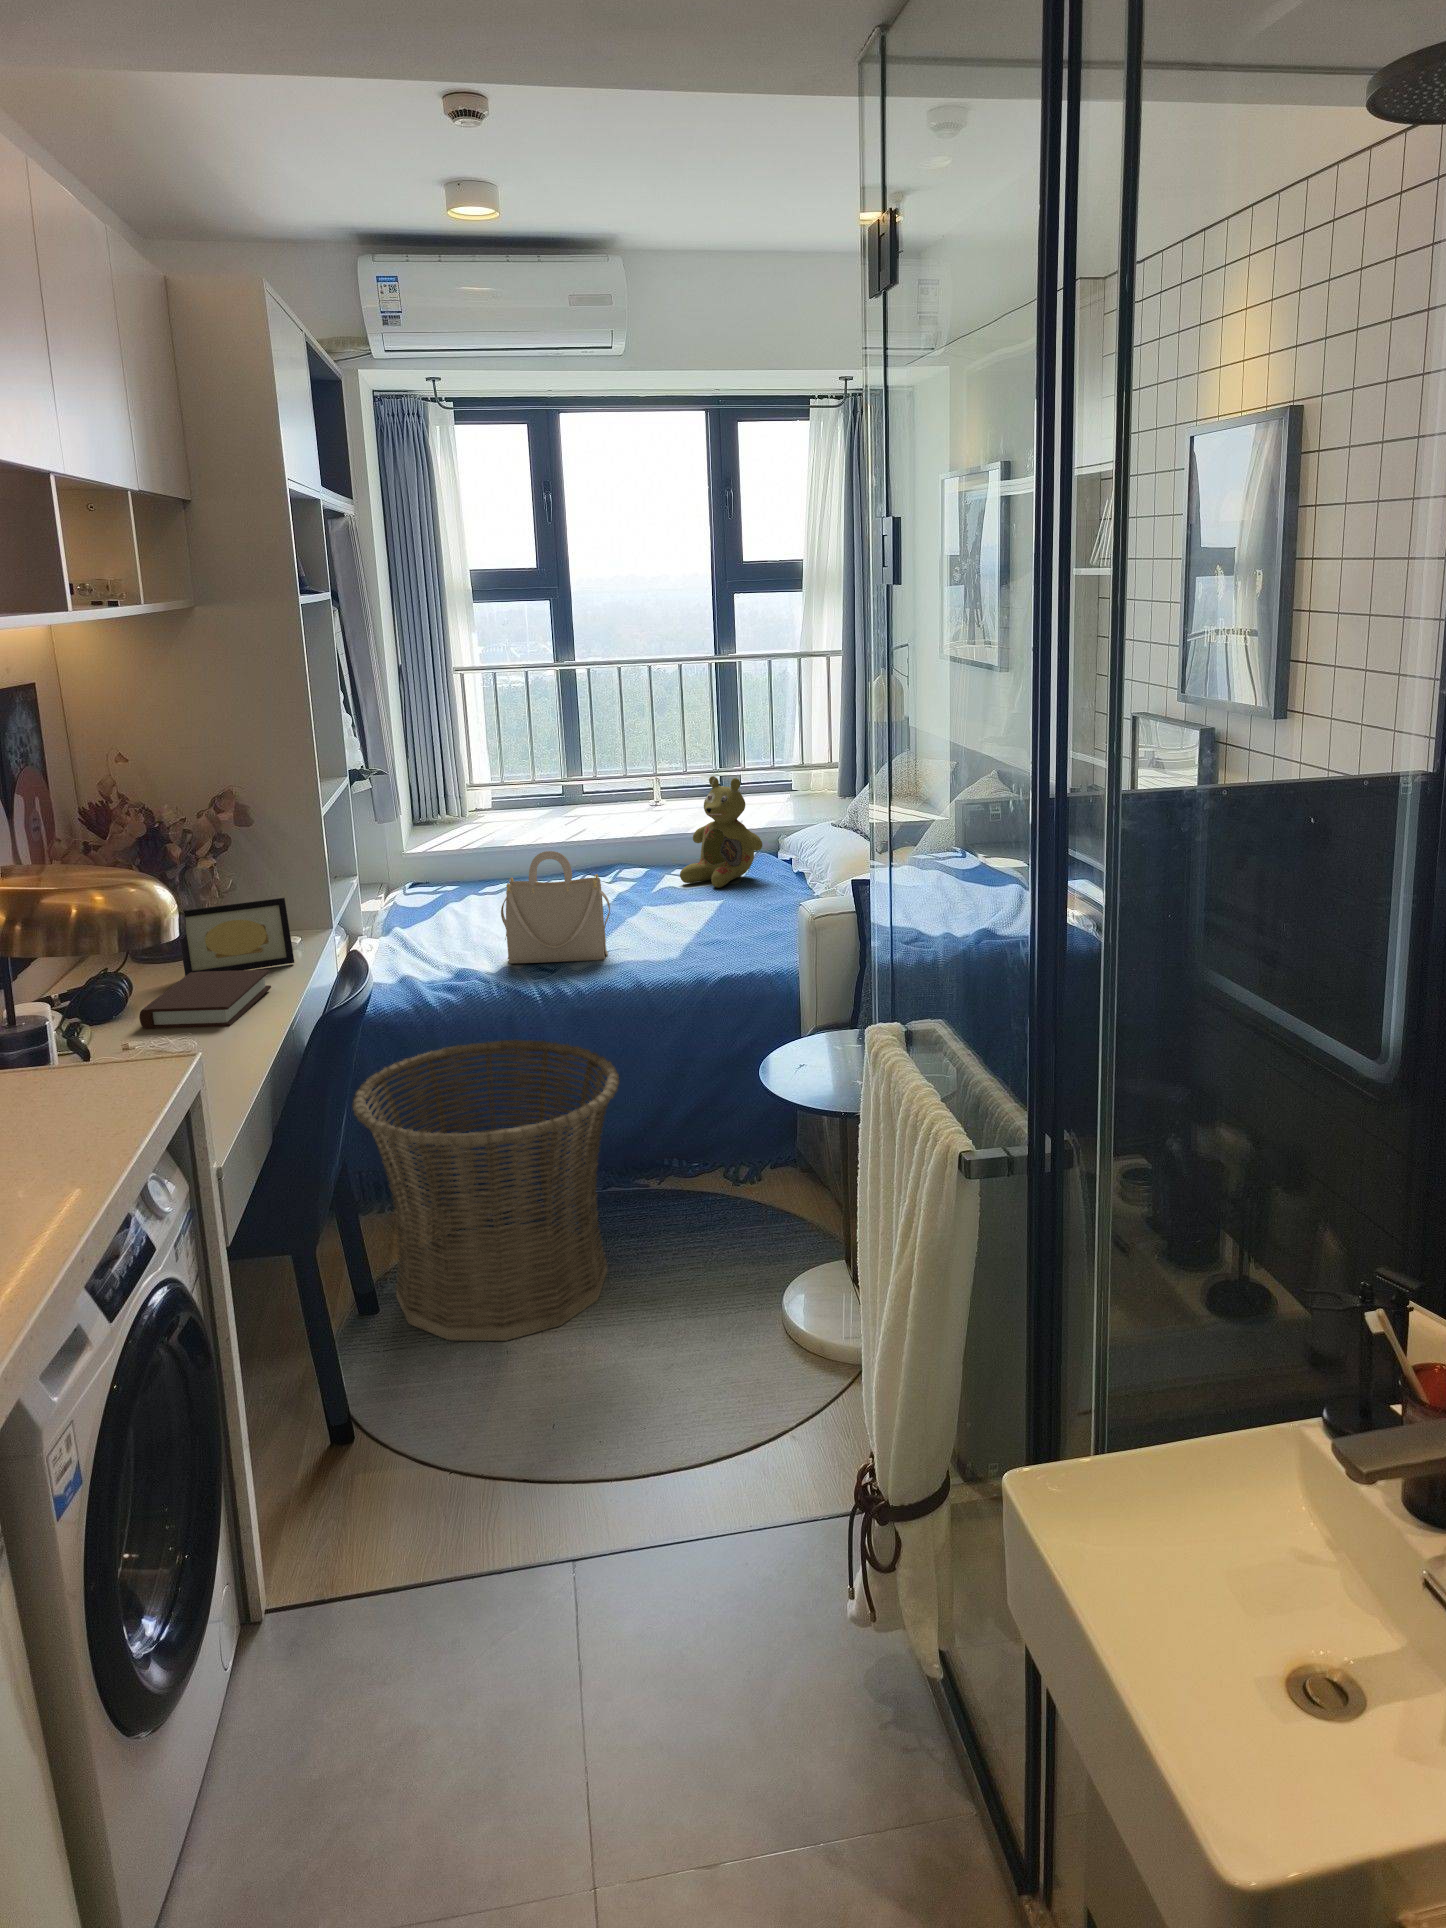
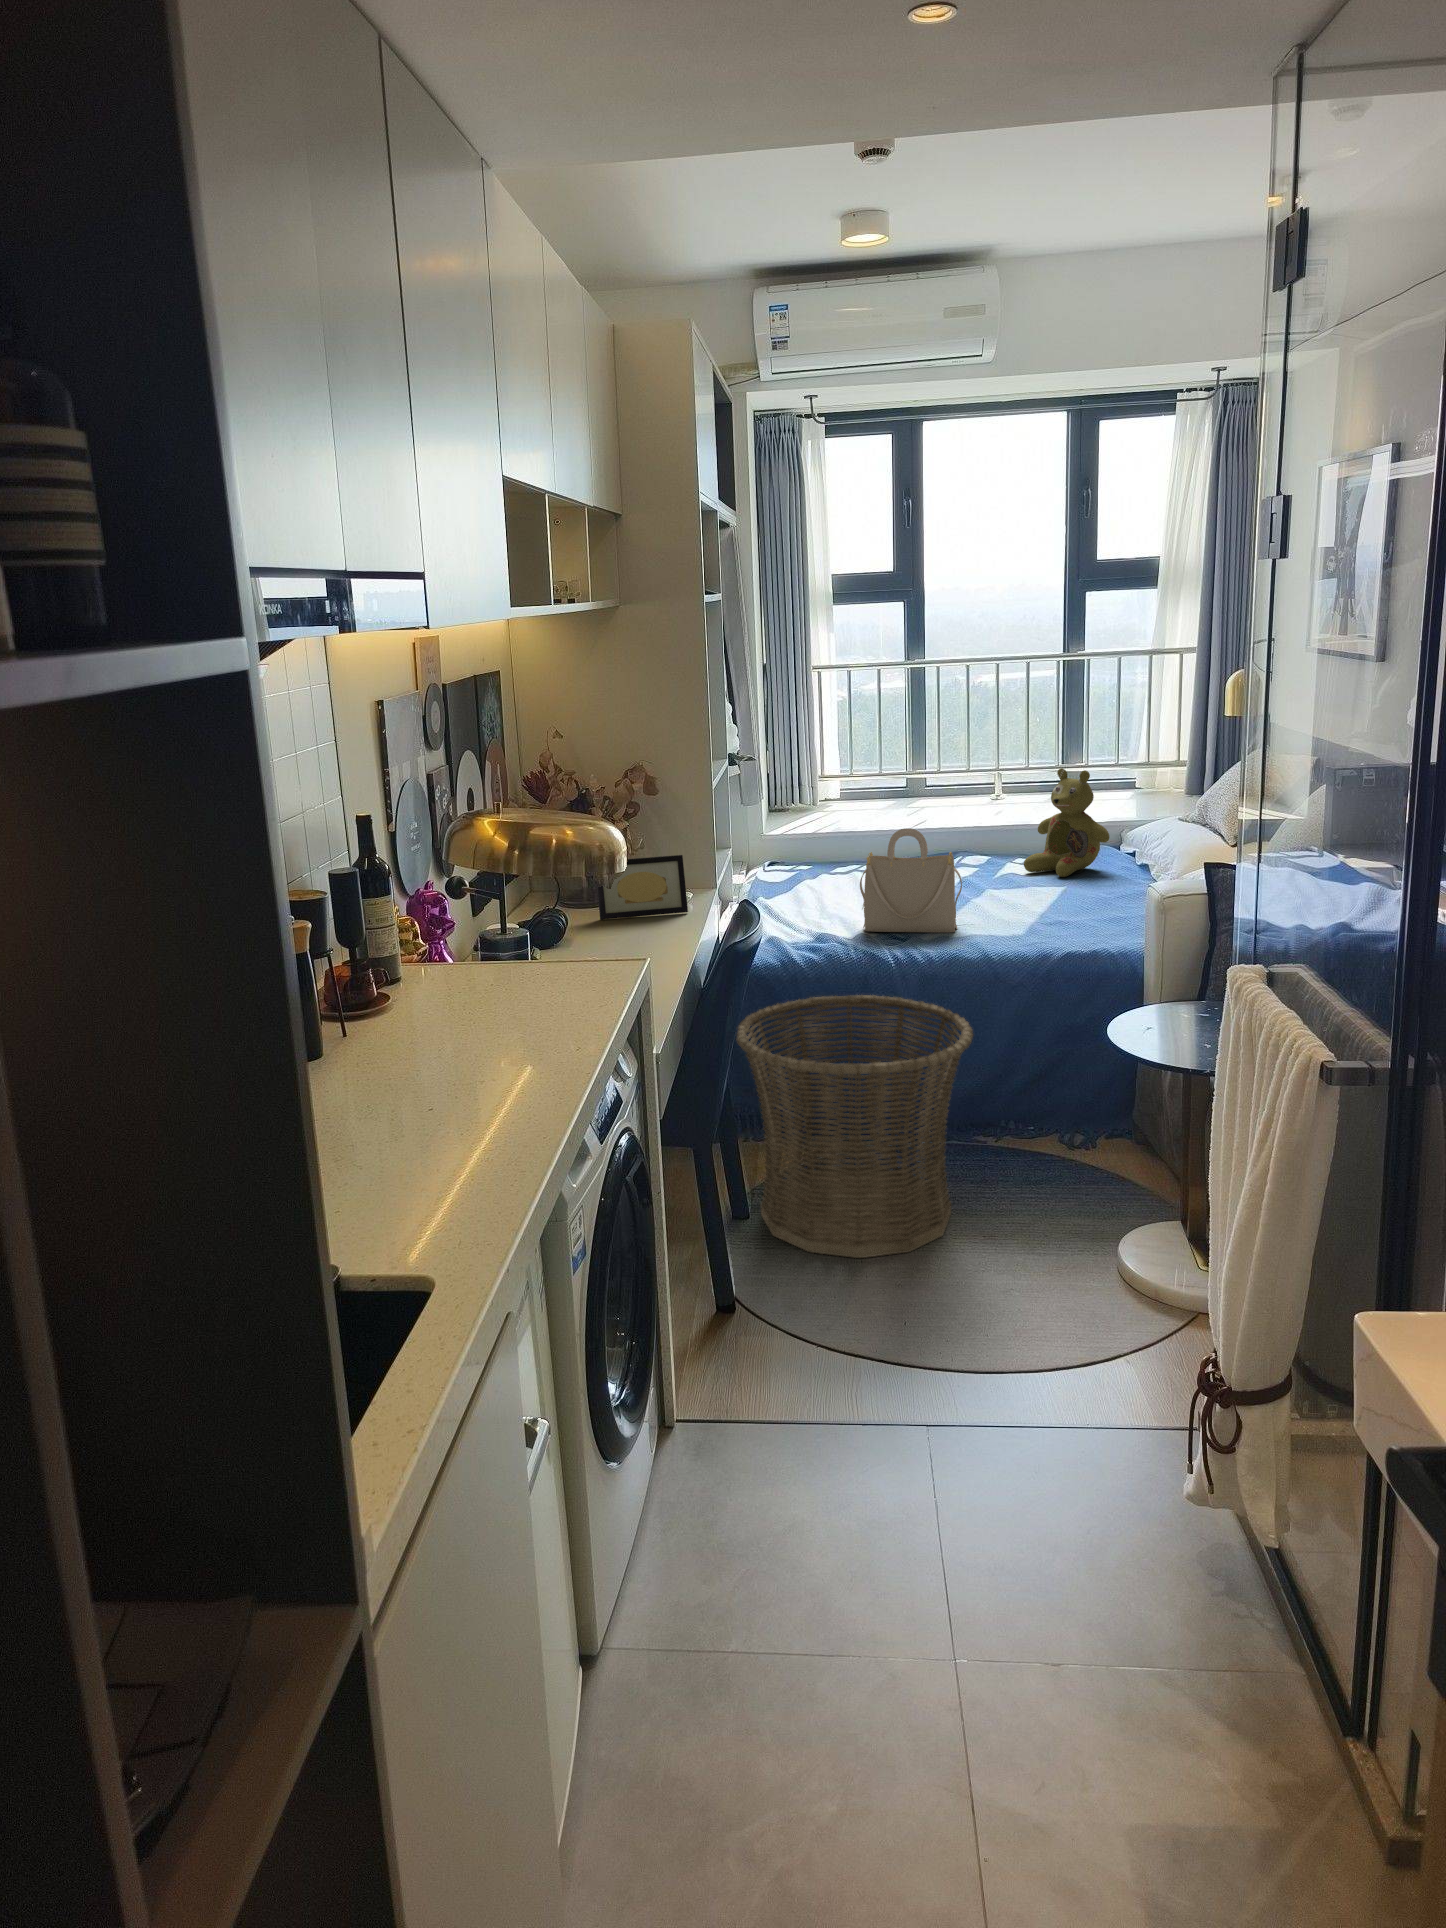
book: present [139,970,271,1029] -> none [575,912,674,955]

